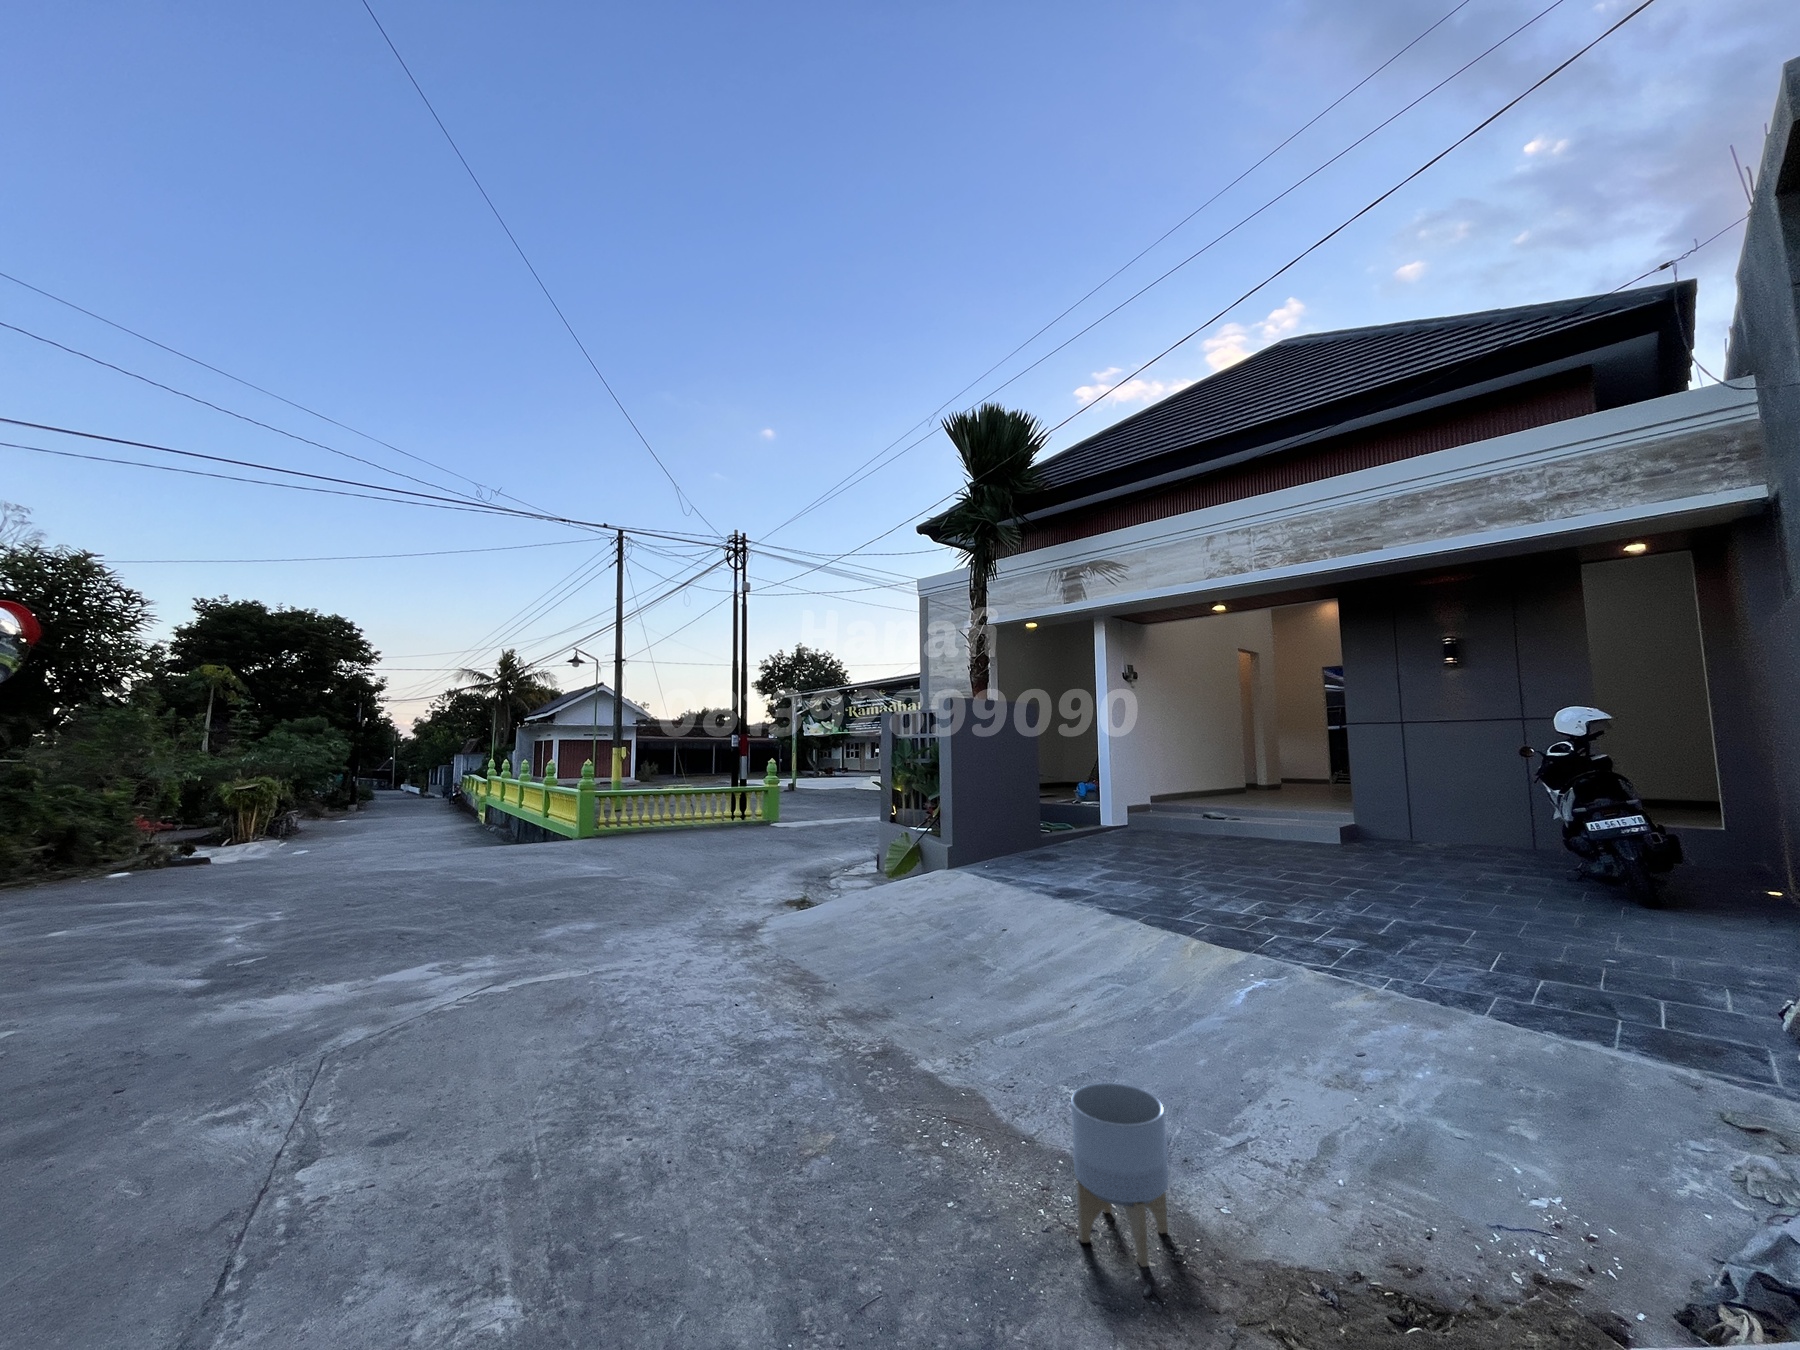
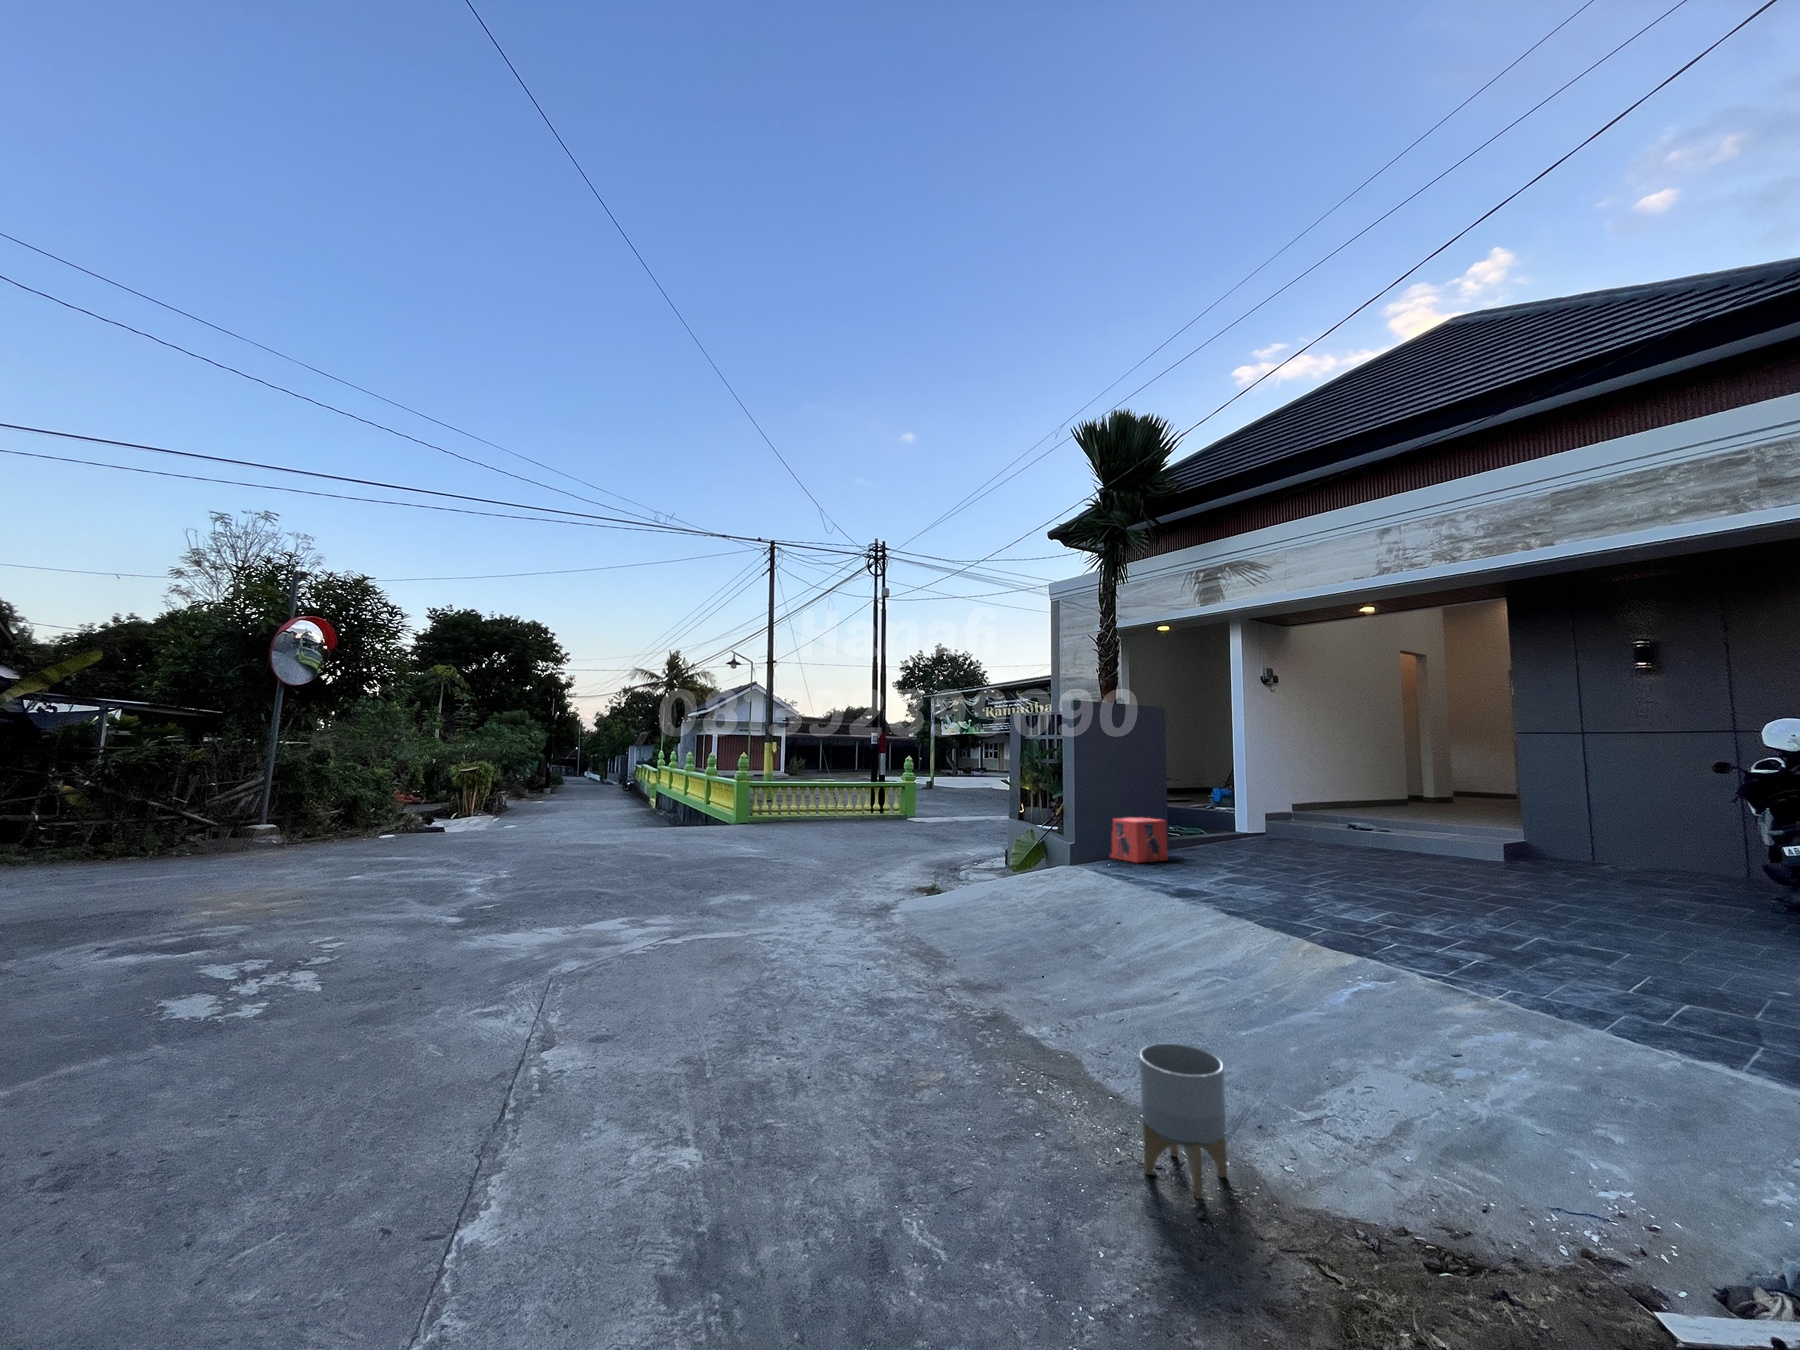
storage box: none [986,816,1045,864] -> present [1110,817,1168,863]

